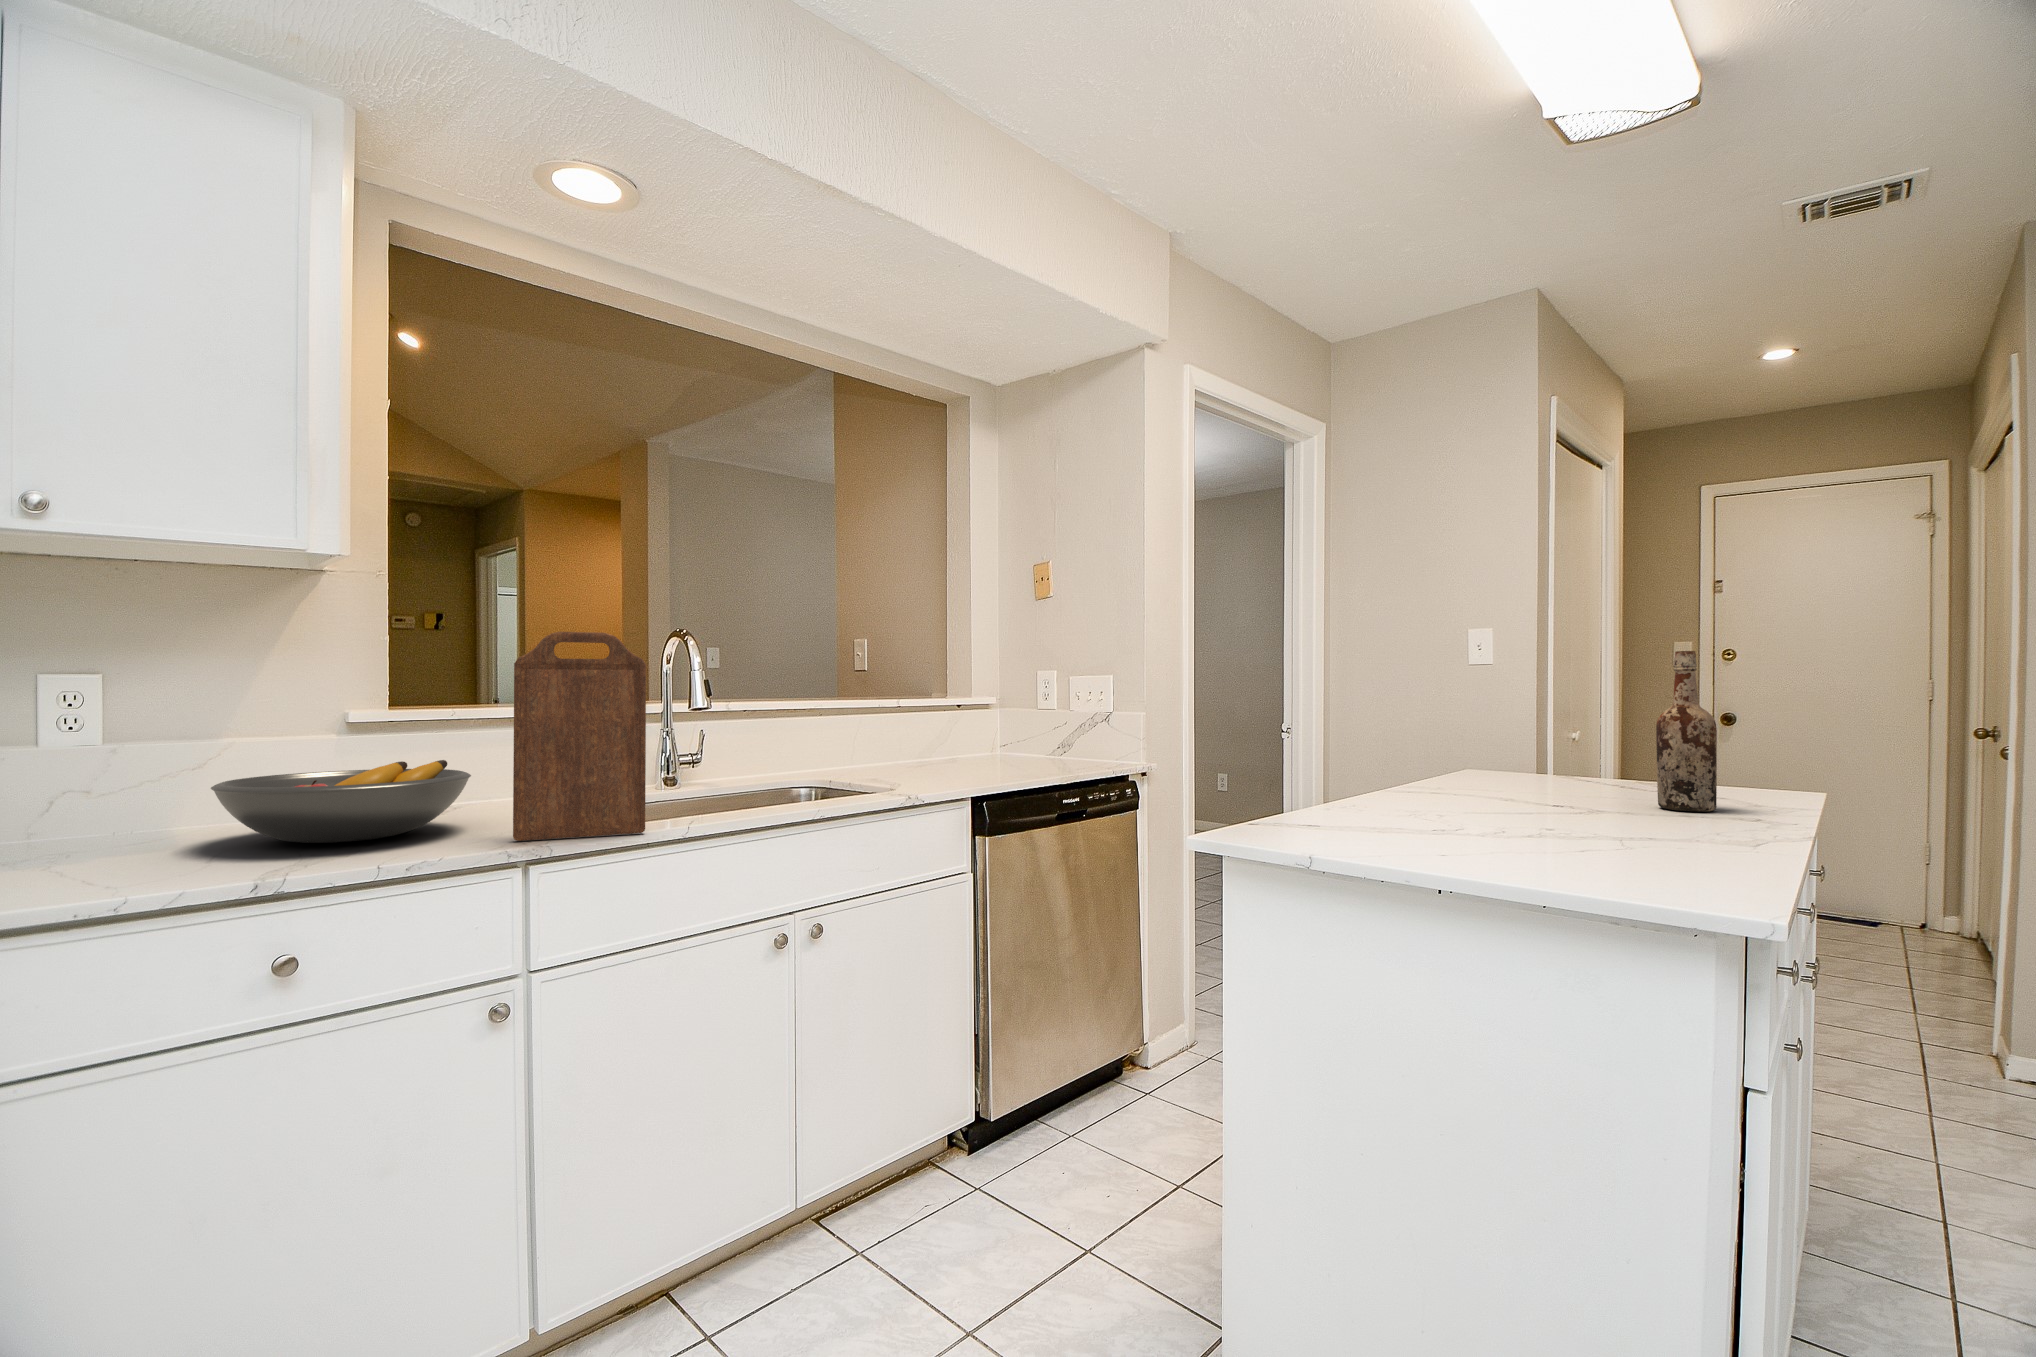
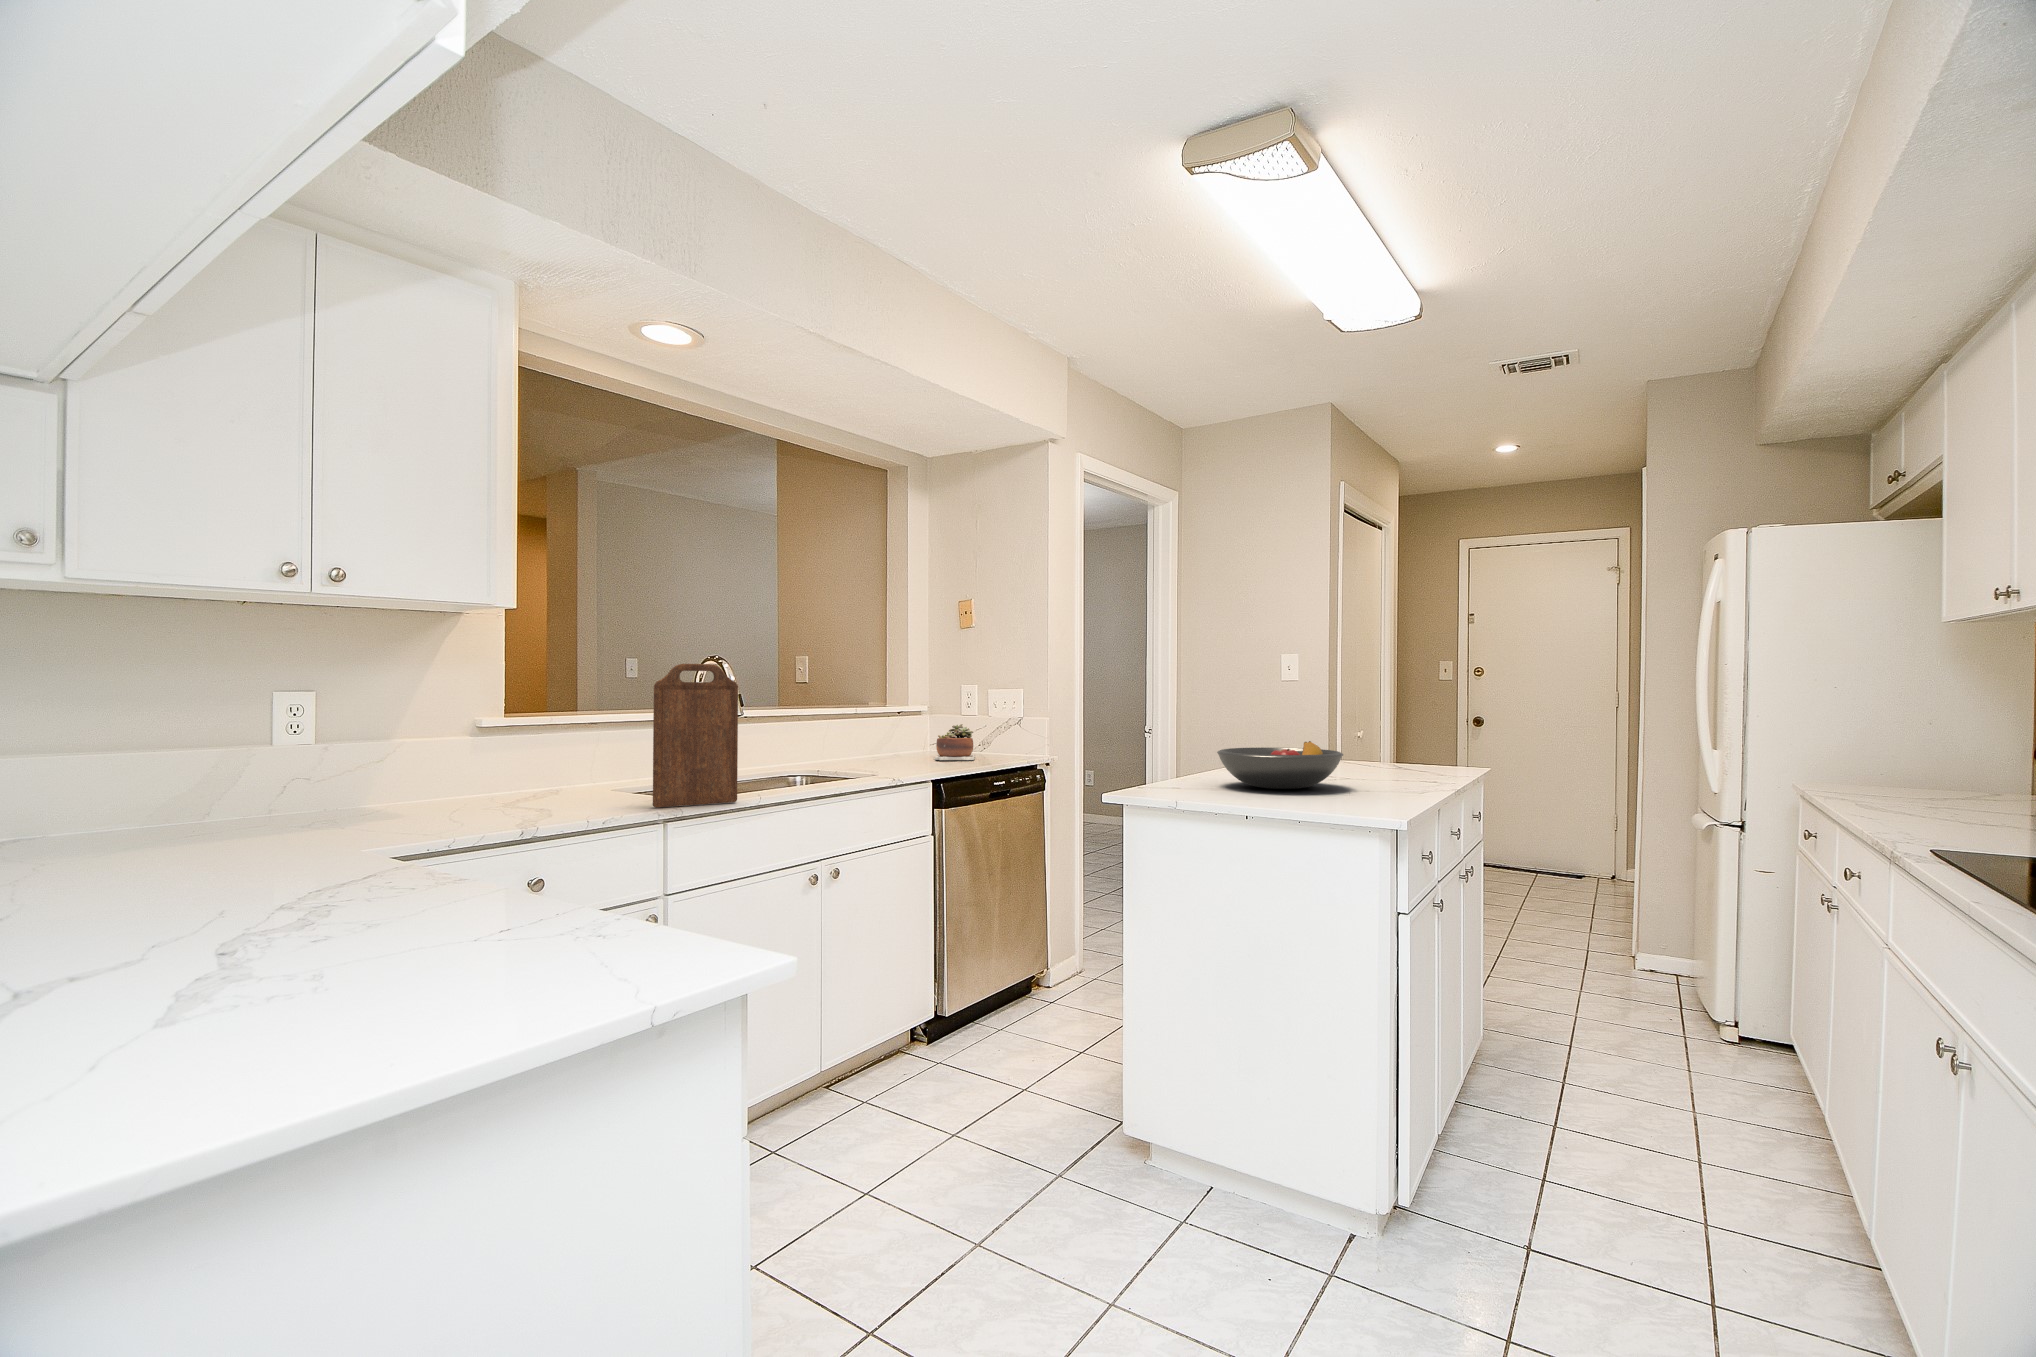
wine bottle: present [1656,651,1717,811] -> none [1386,680,1419,780]
succulent plant: none [992,721,1049,768] -> present [935,724,975,760]
fruit bowl: present [211,760,471,843] -> present [1217,741,1343,789]

